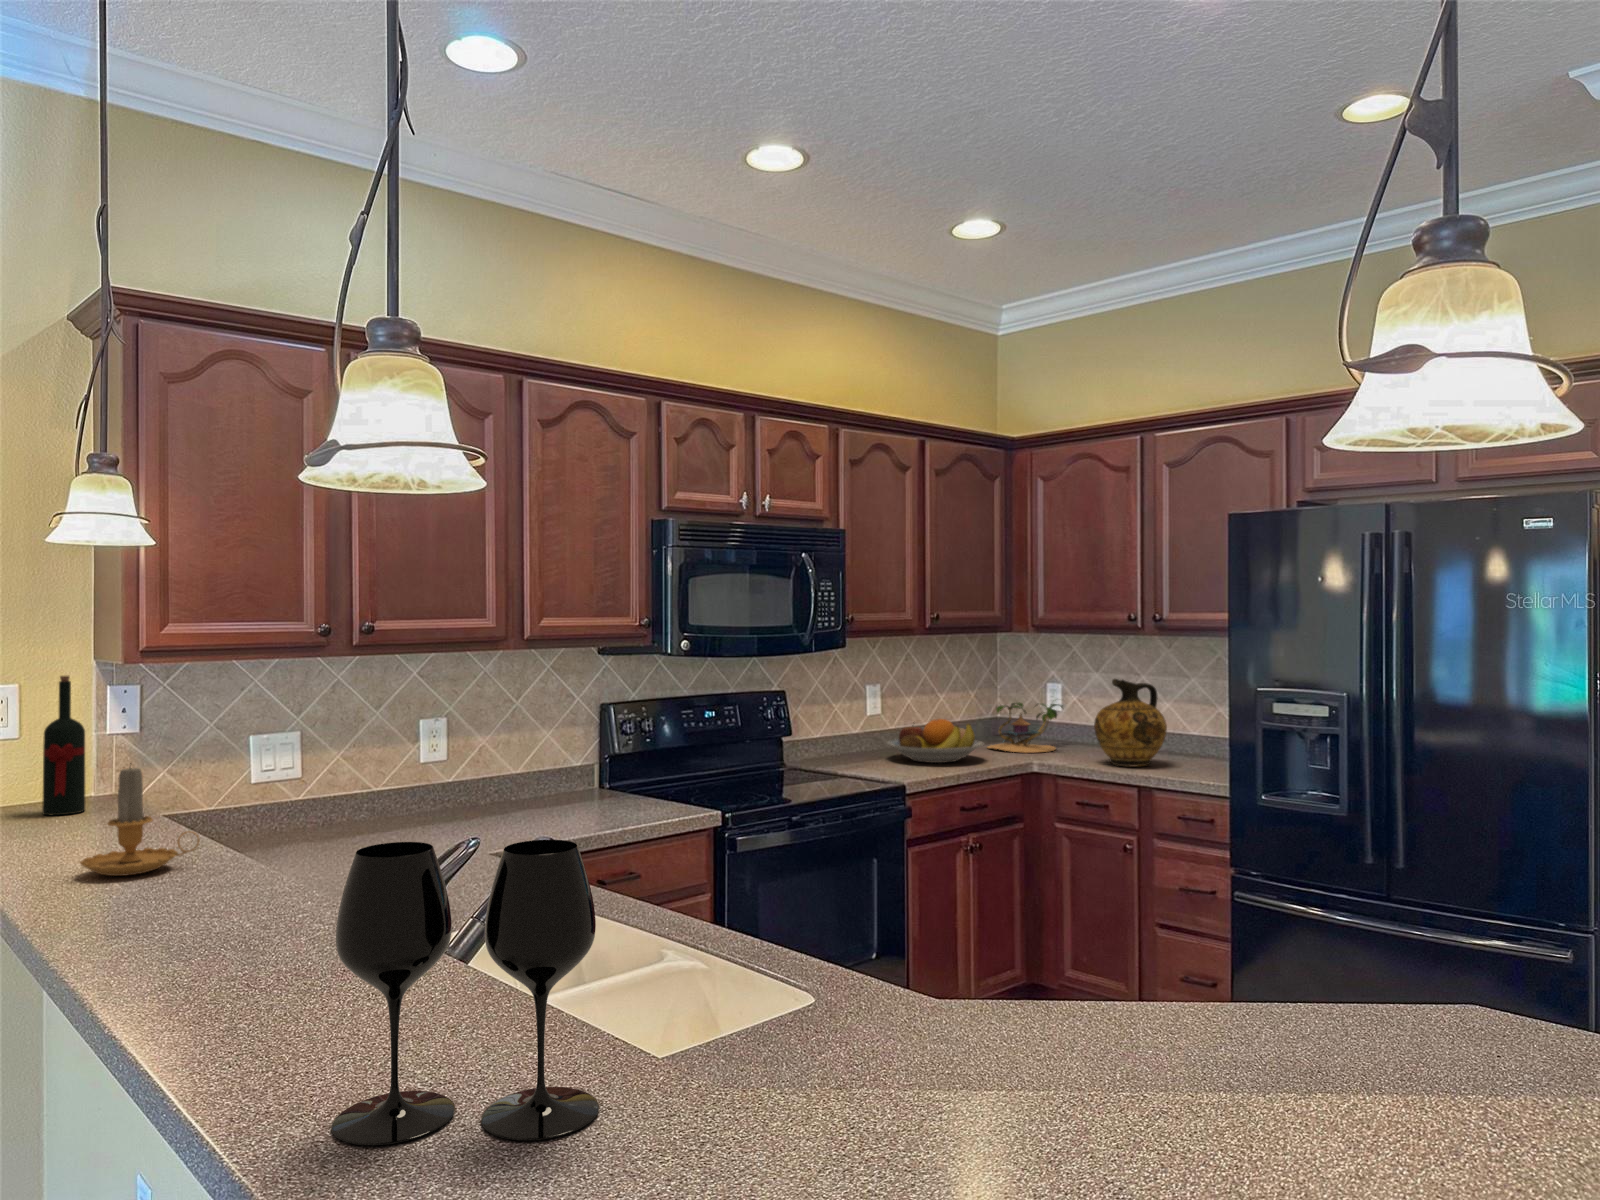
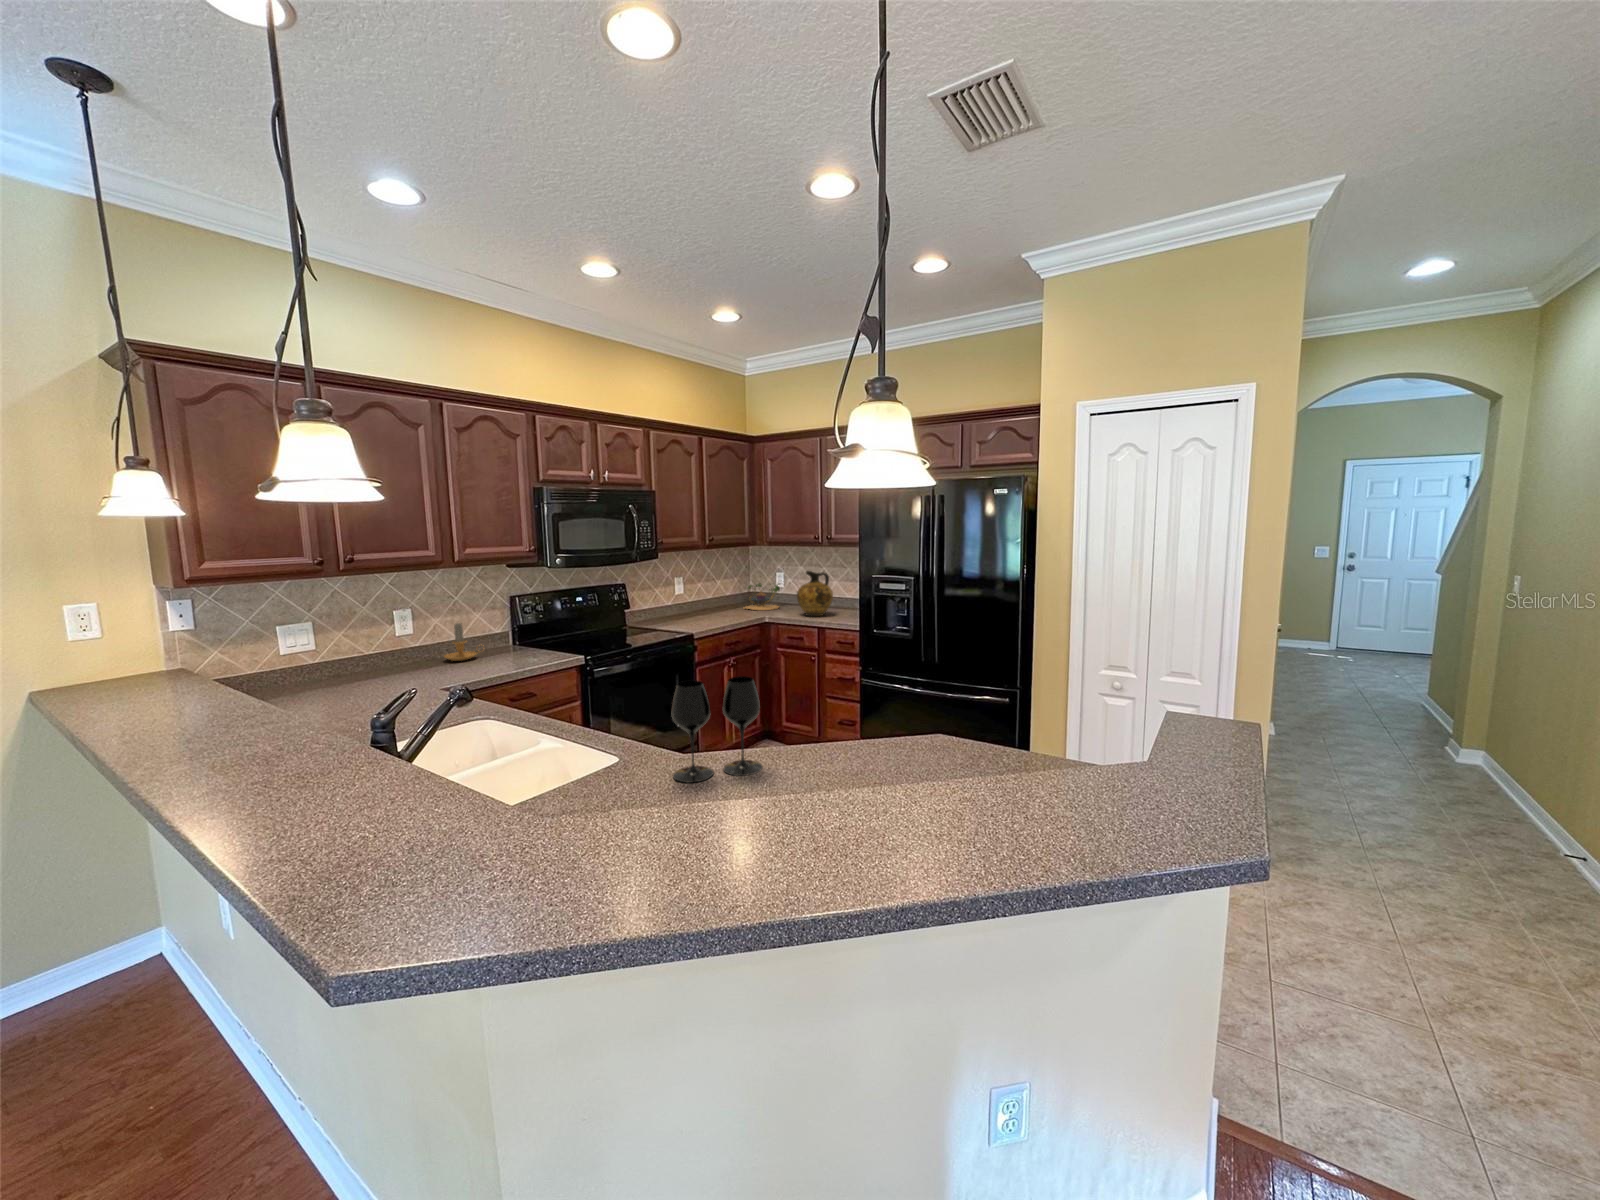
wine bottle: present [42,676,85,815] -> none [117,596,157,685]
fruit bowl: present [886,719,984,763] -> none [686,595,740,618]
candle: present [81,768,200,876] -> present [444,623,484,661]
wine glass: present [332,840,599,1145] -> present [672,676,763,783]

